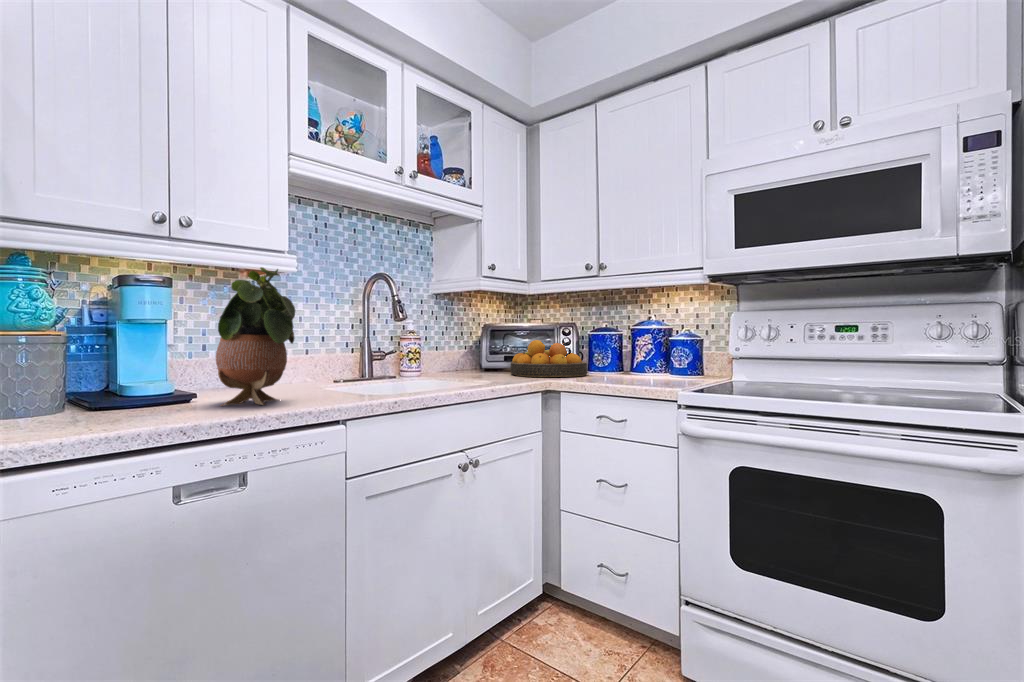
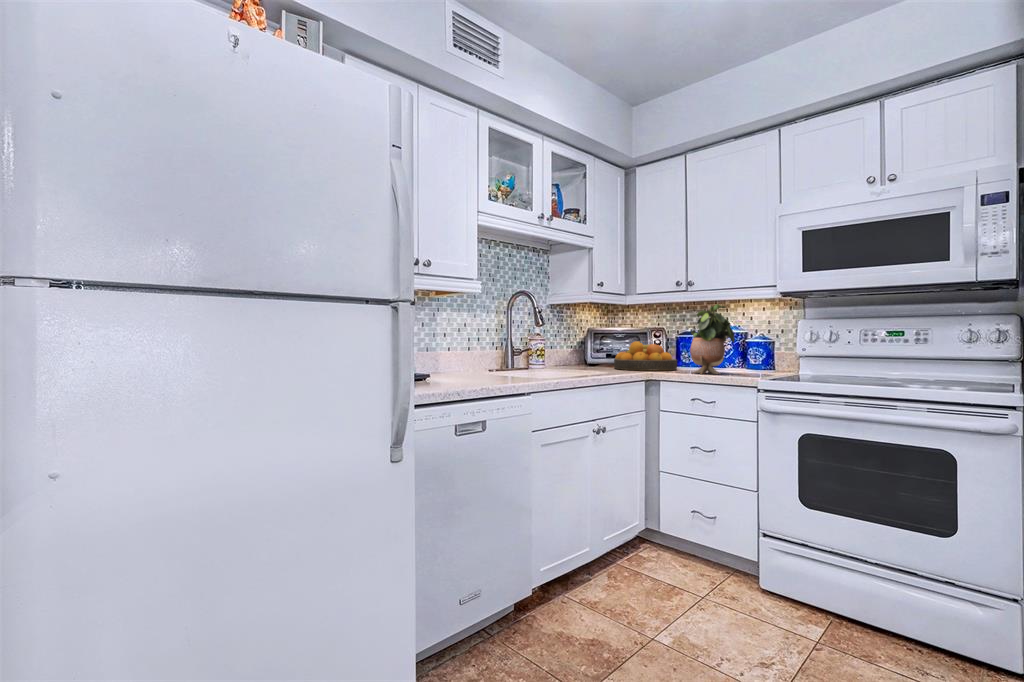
potted plant: present [216,267,295,406] -> present [690,304,735,374]

